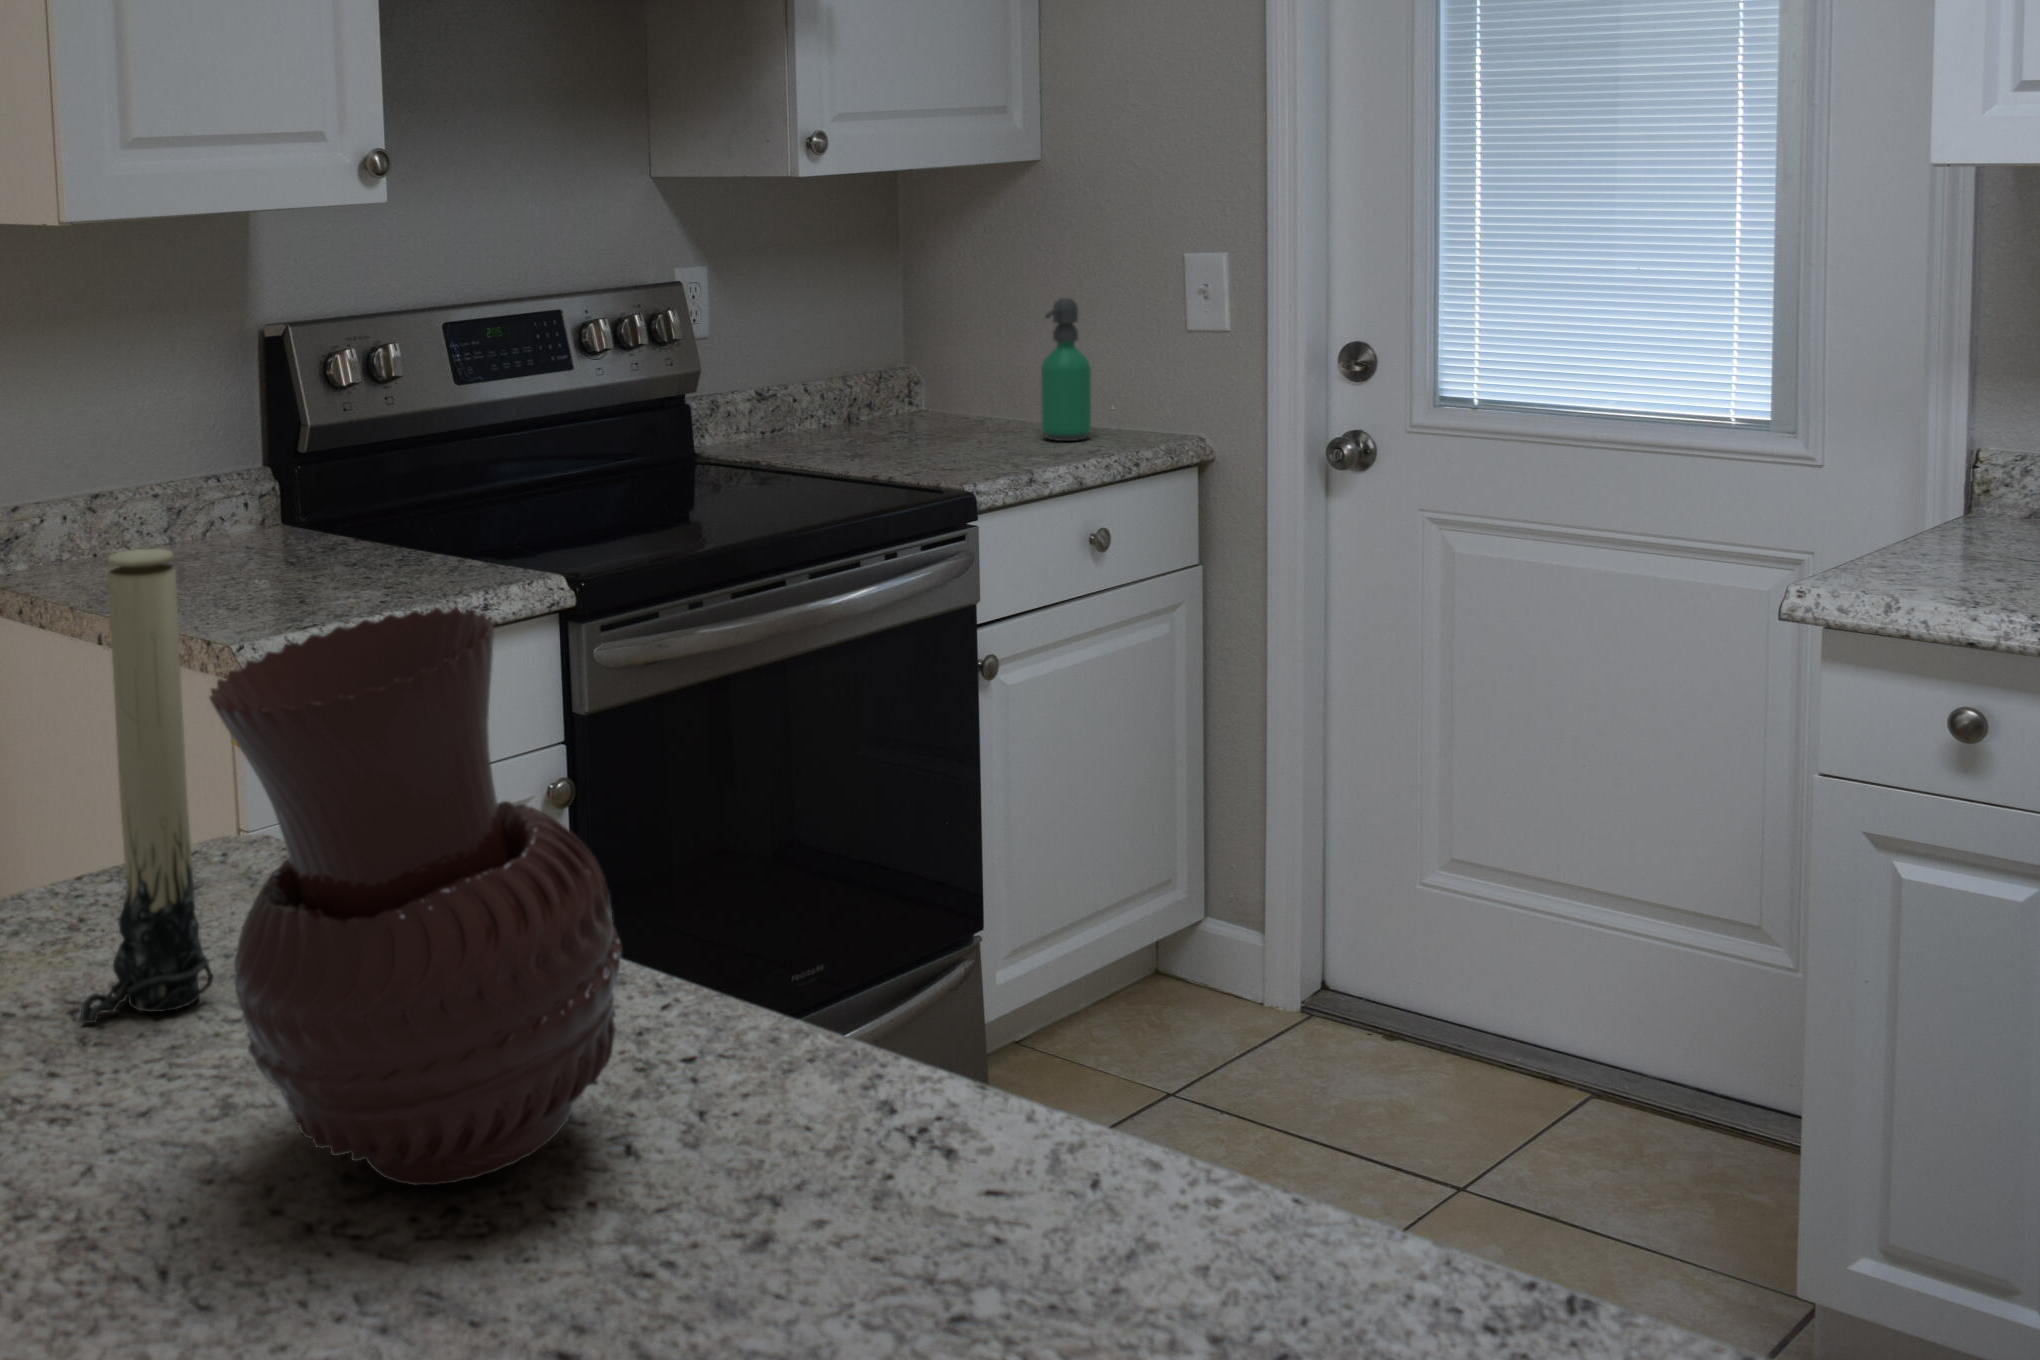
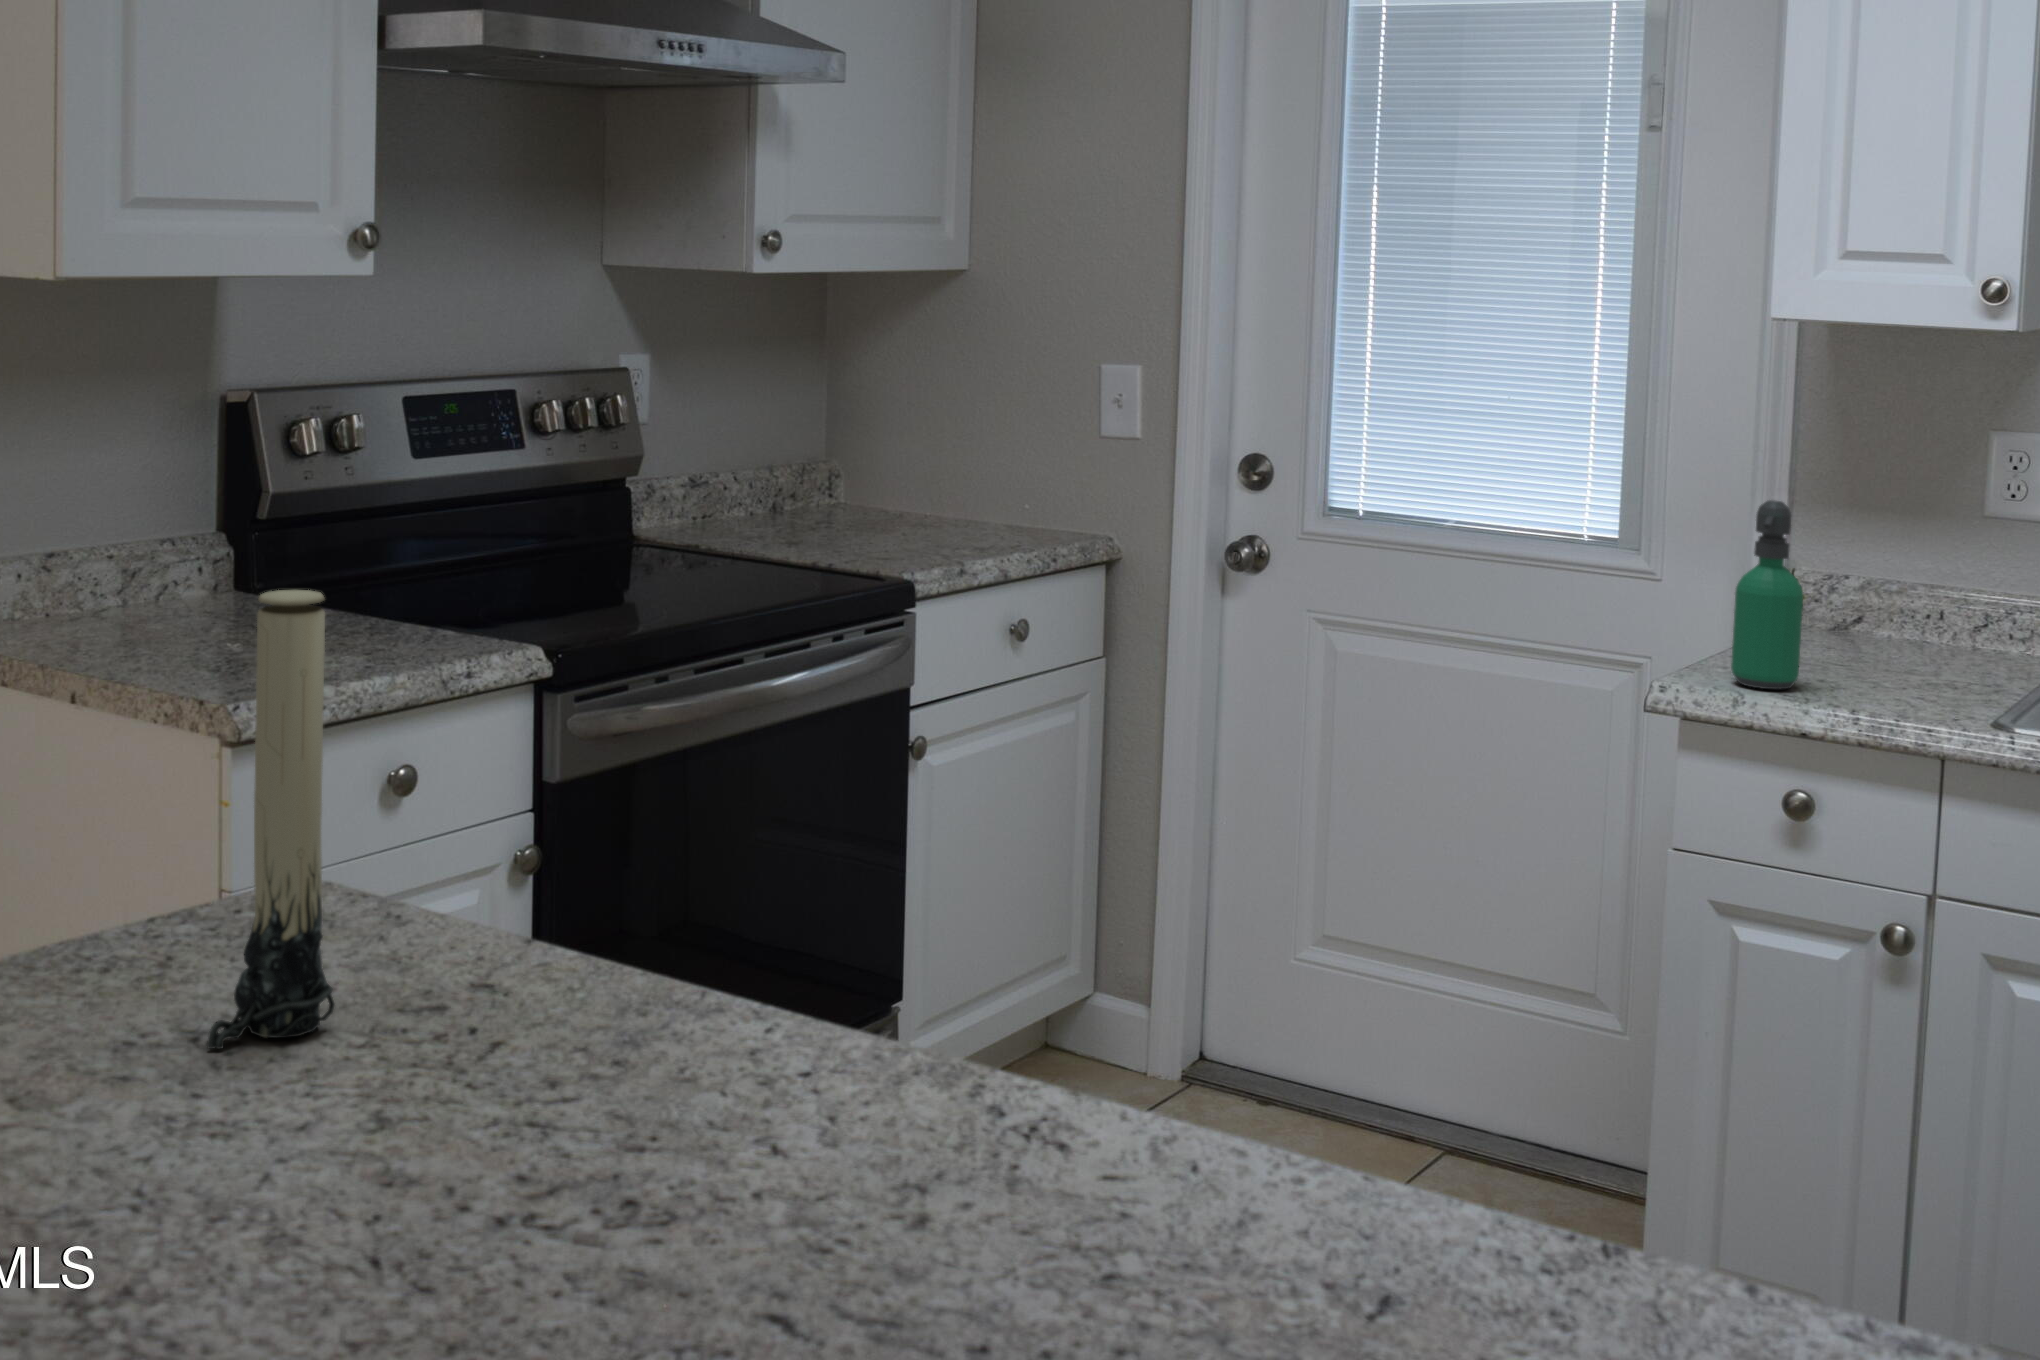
soap dispenser: present [1041,298,1091,441] -> present [1731,500,1803,690]
vase: present [210,608,621,1185] -> none [417,647,783,1182]

